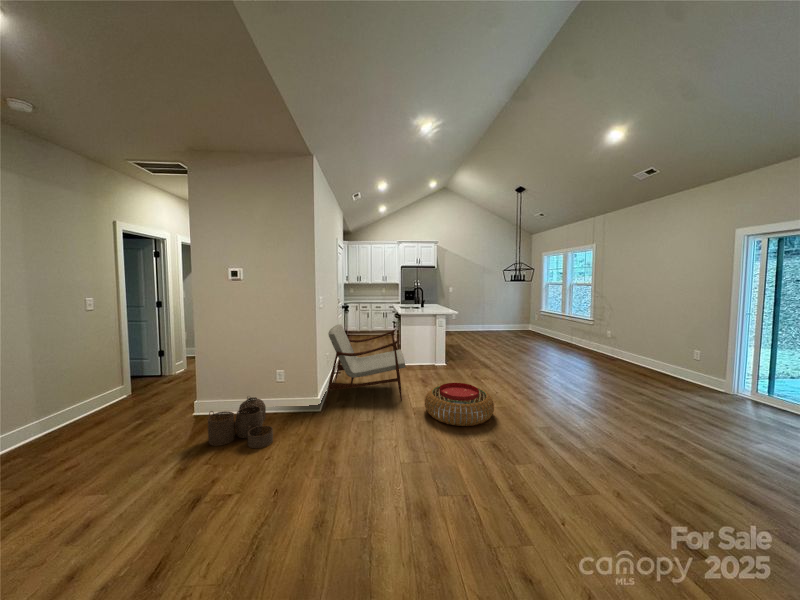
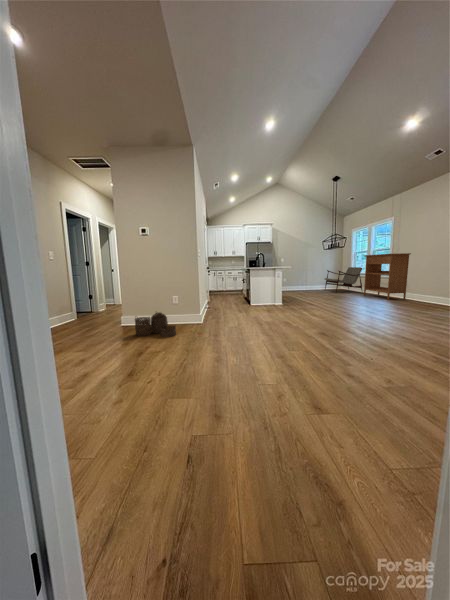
console table: none [557,292,619,358] -> present [364,253,411,300]
armchair: present [326,324,406,402] -> present [325,267,362,292]
pouf: present [425,383,494,426] -> none [272,305,321,328]

